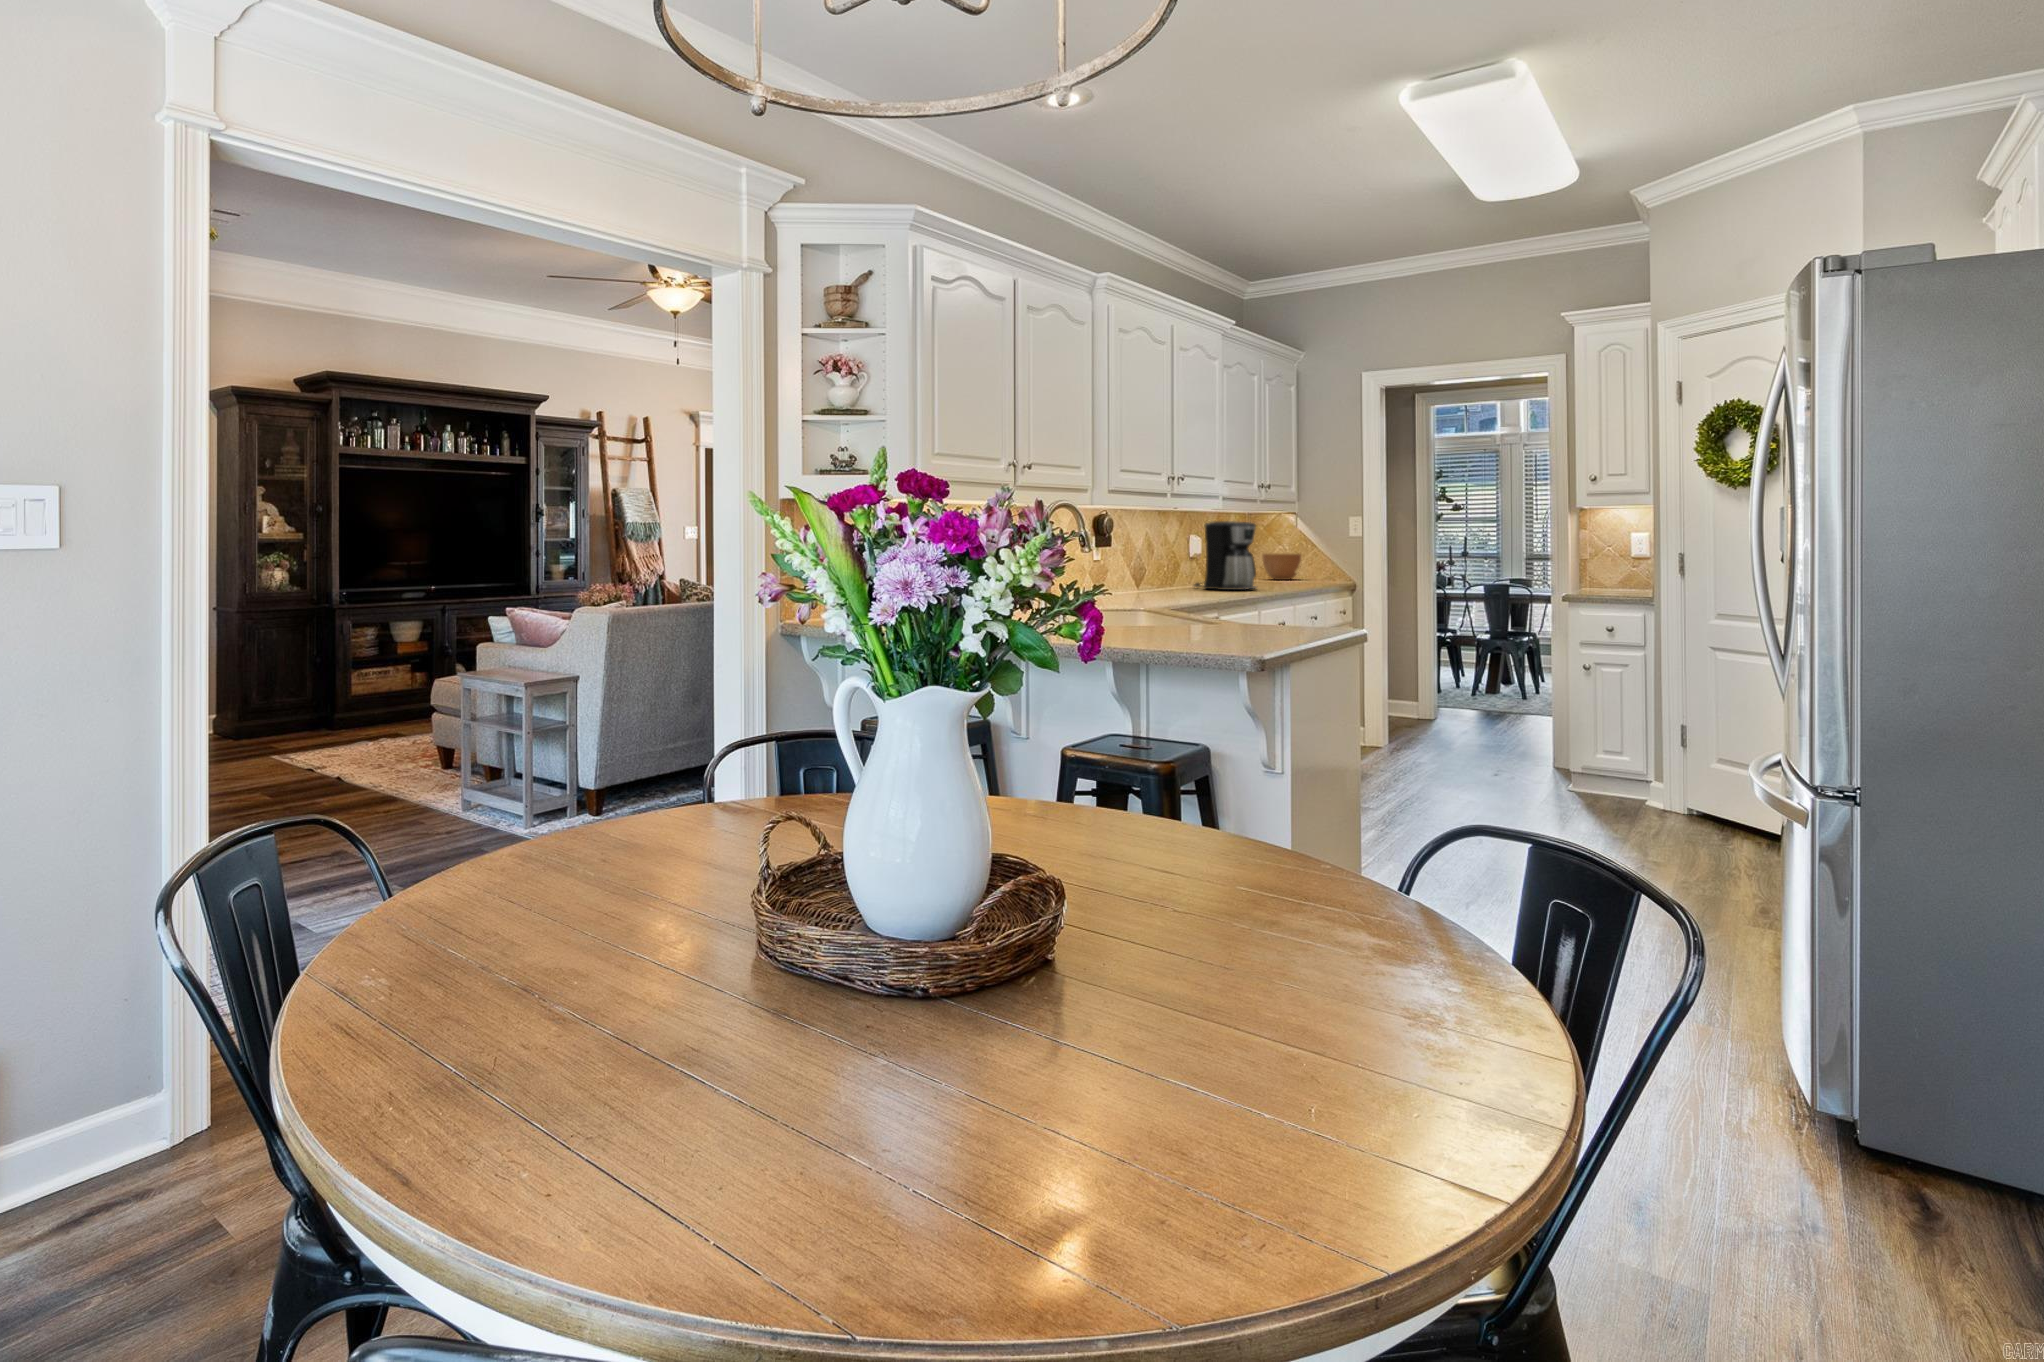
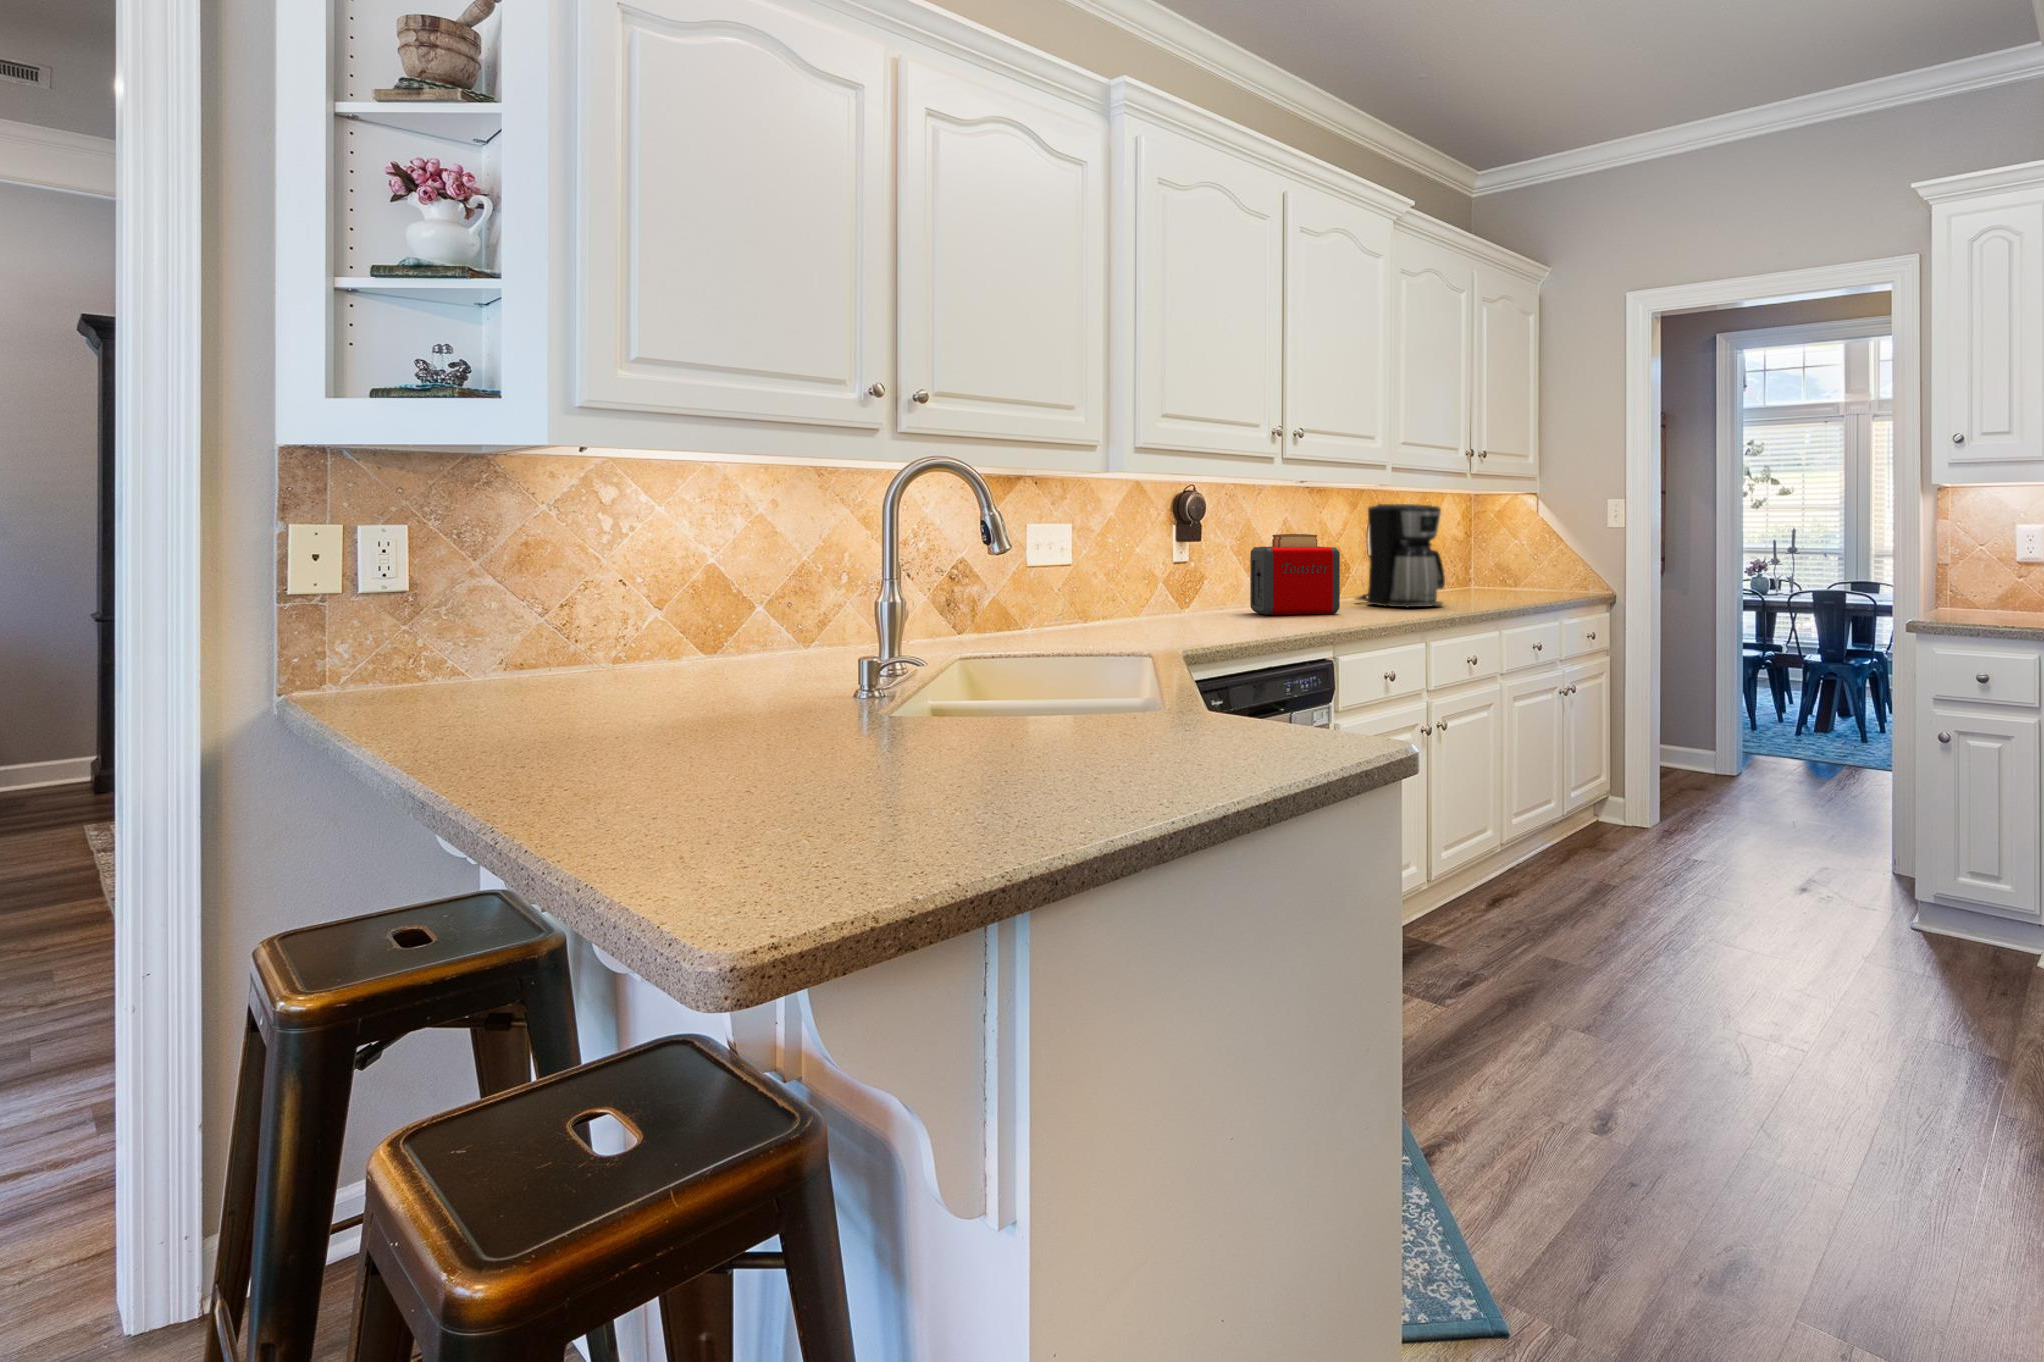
toaster: none [1138,542,1199,594] -> present [1250,534,1340,615]
bowl: present [1263,554,1301,580] -> none [1490,550,1543,588]

